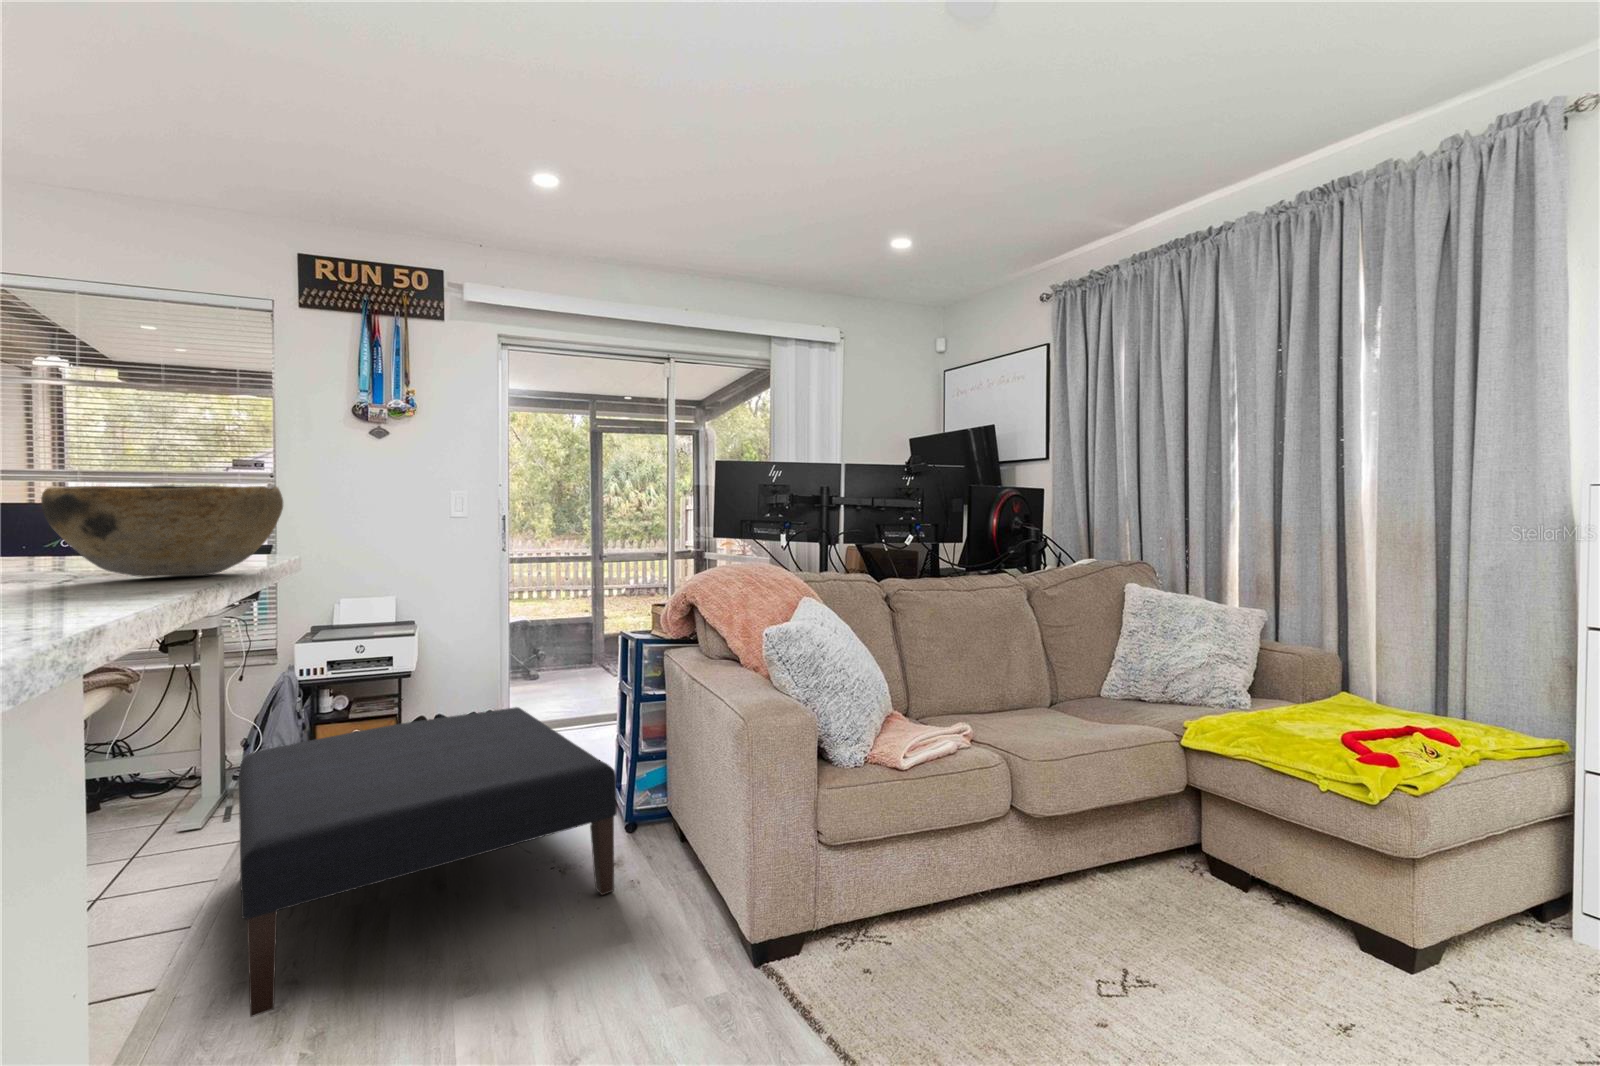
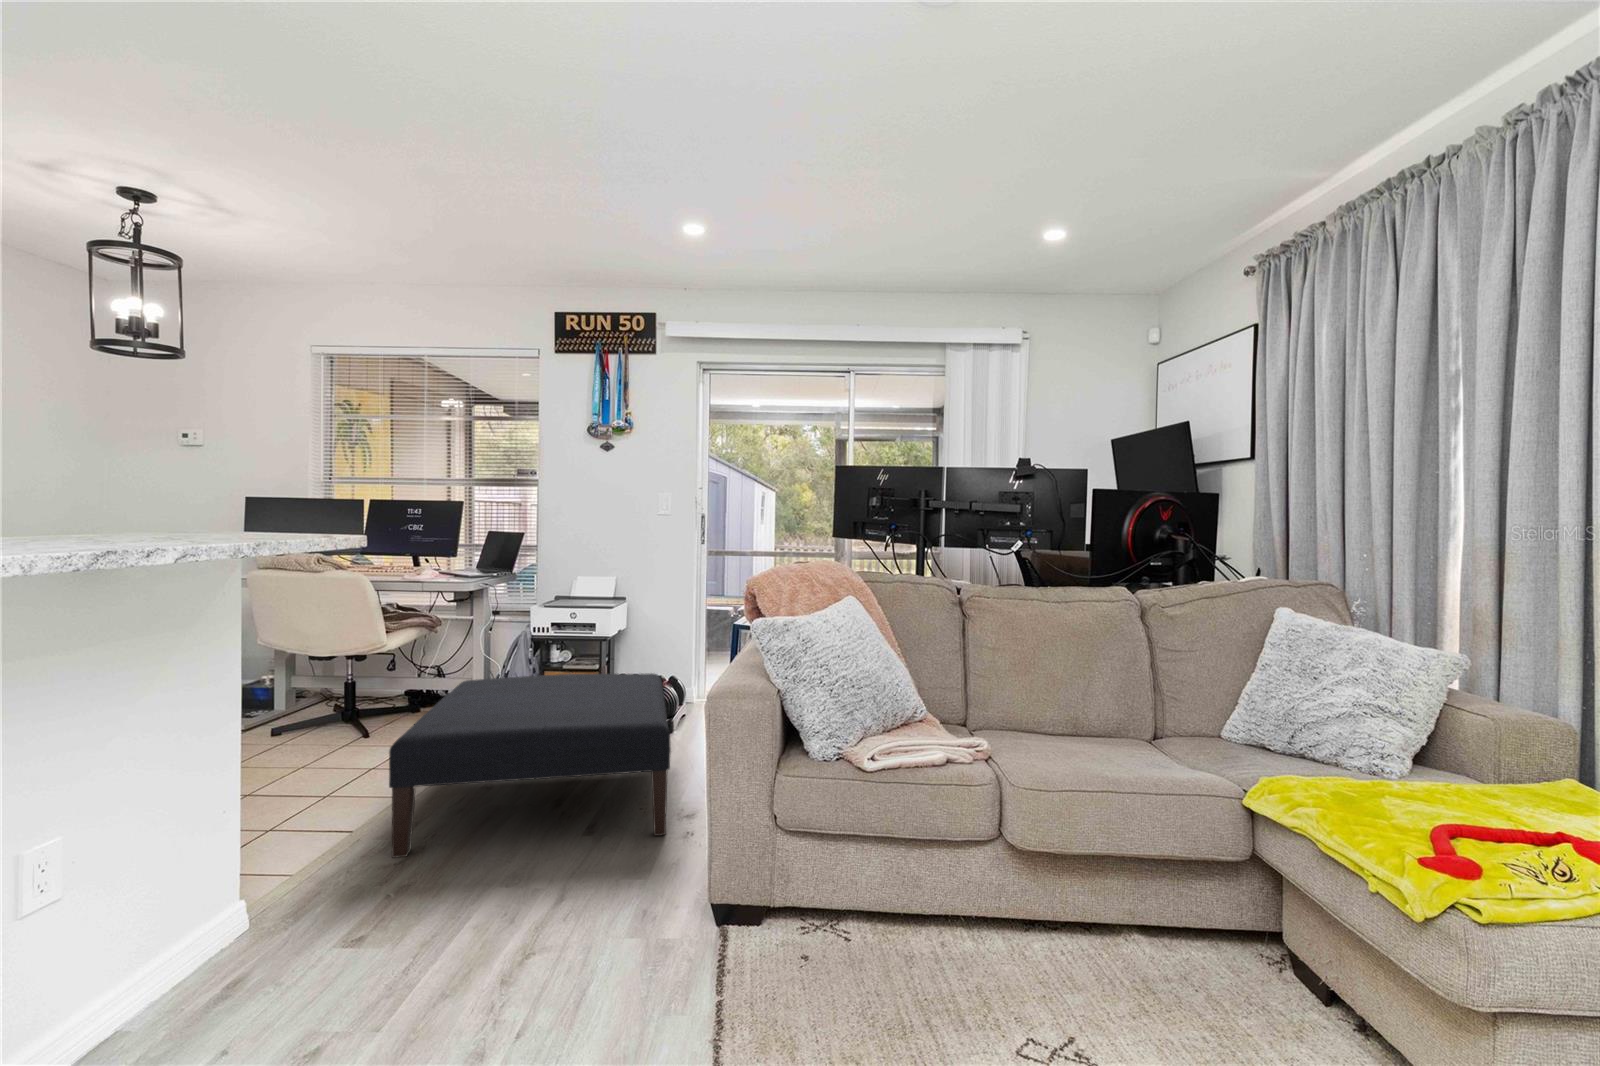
decorative bowl: present [41,485,283,577] -> none [173,483,319,540]

